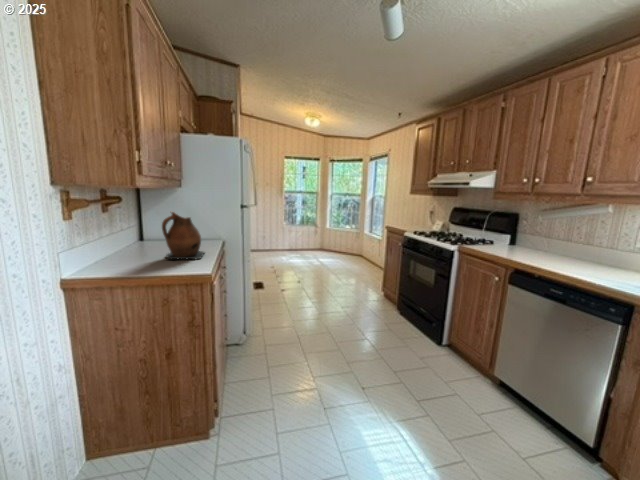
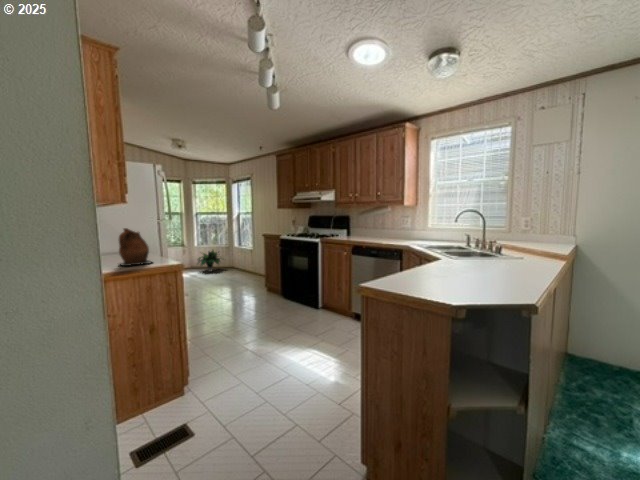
potted plant: none [322,233,353,257] -> present [198,250,220,272]

